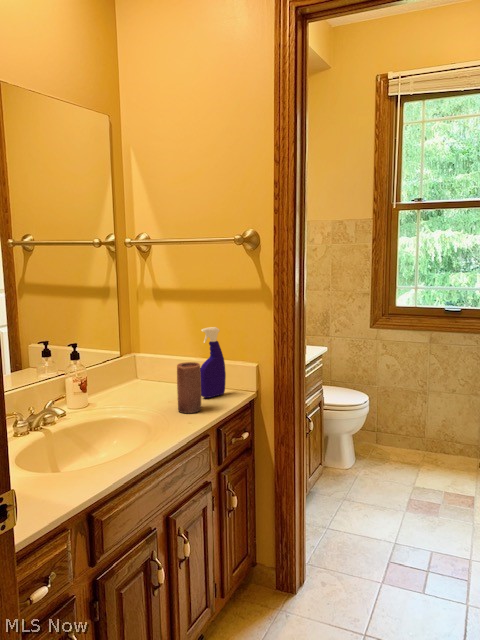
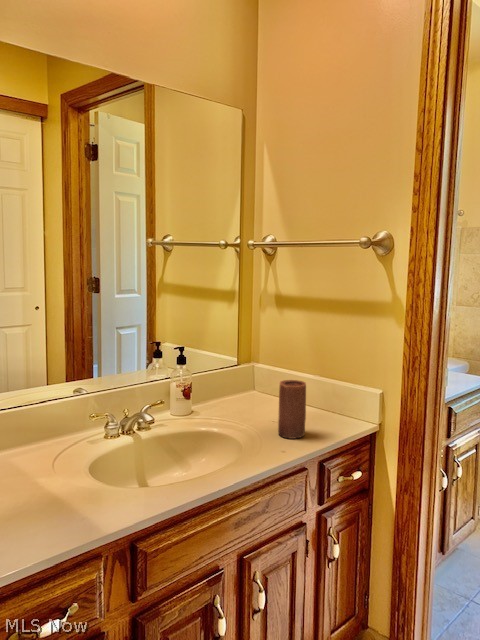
spray bottle: present [200,327,226,398] -> none [310,343,342,422]

